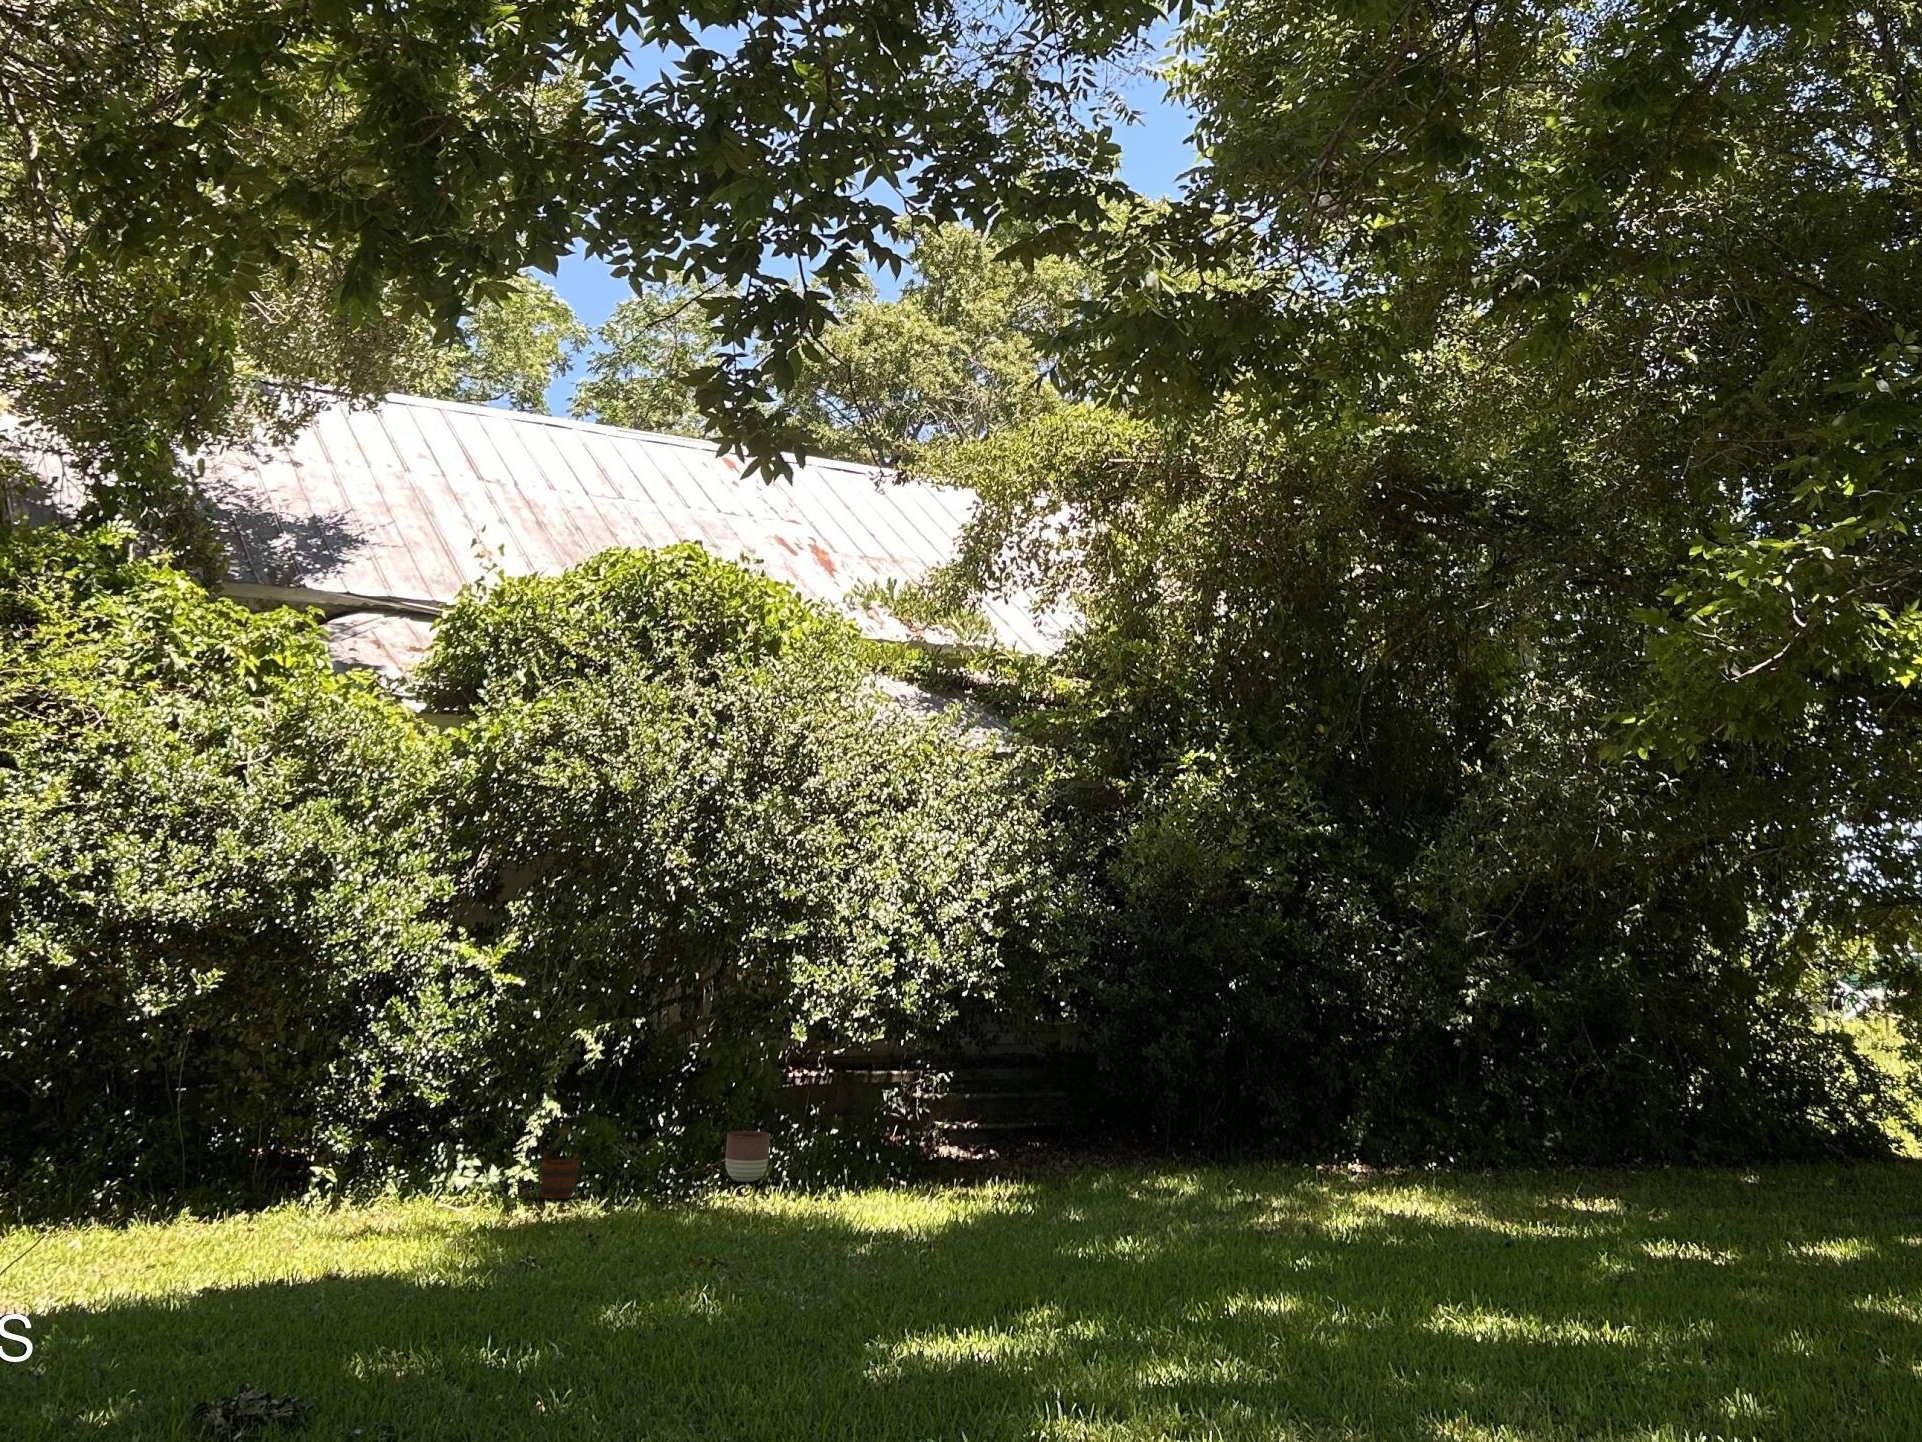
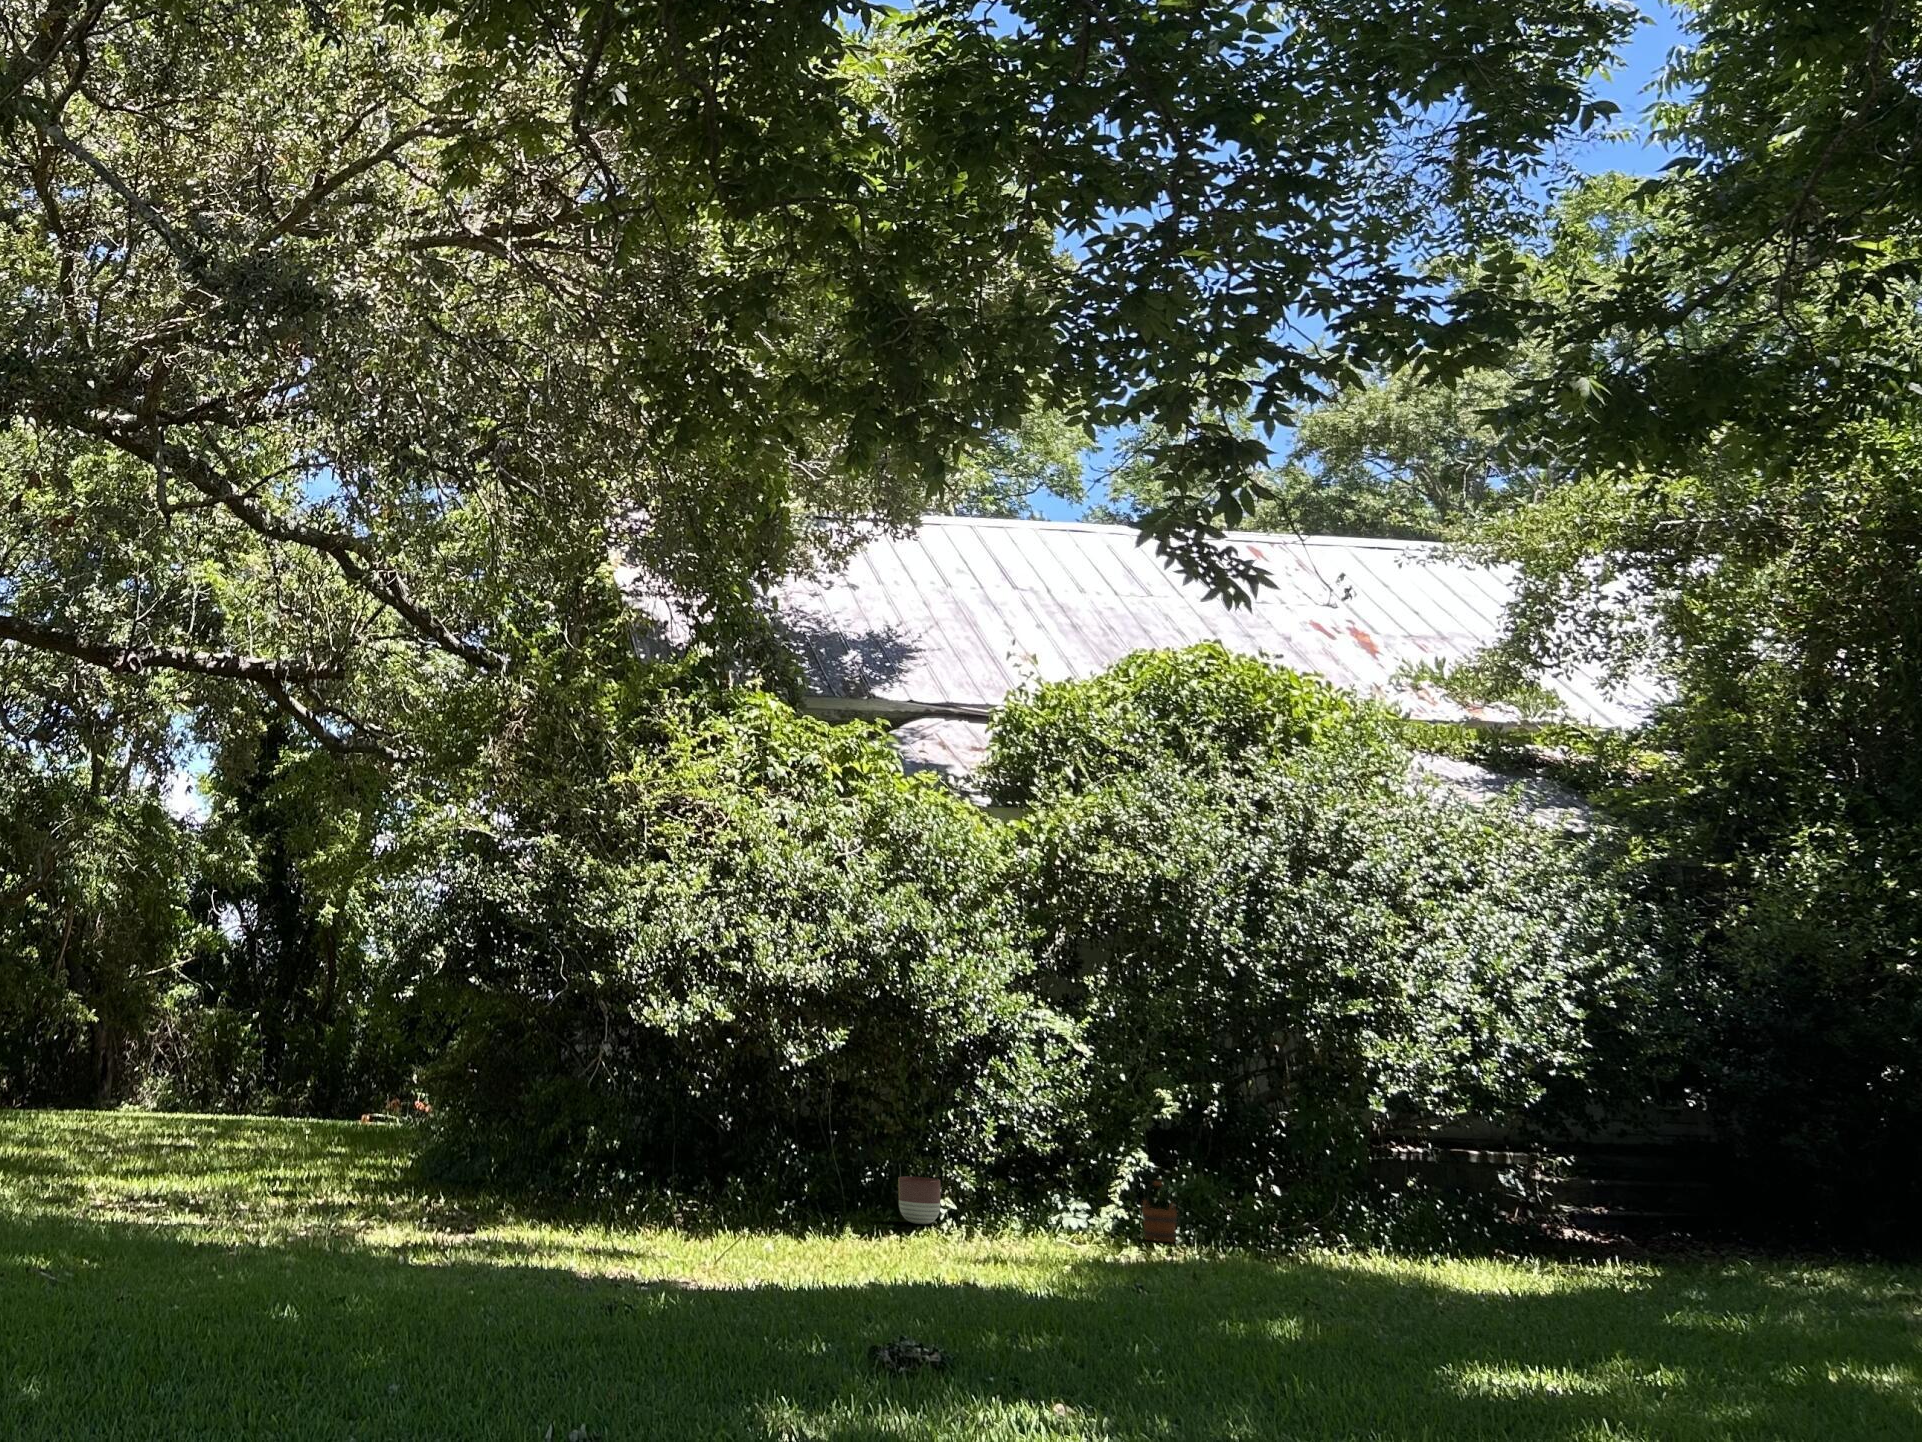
planter: present [725,1131,770,1182] -> present [898,1177,941,1224]

